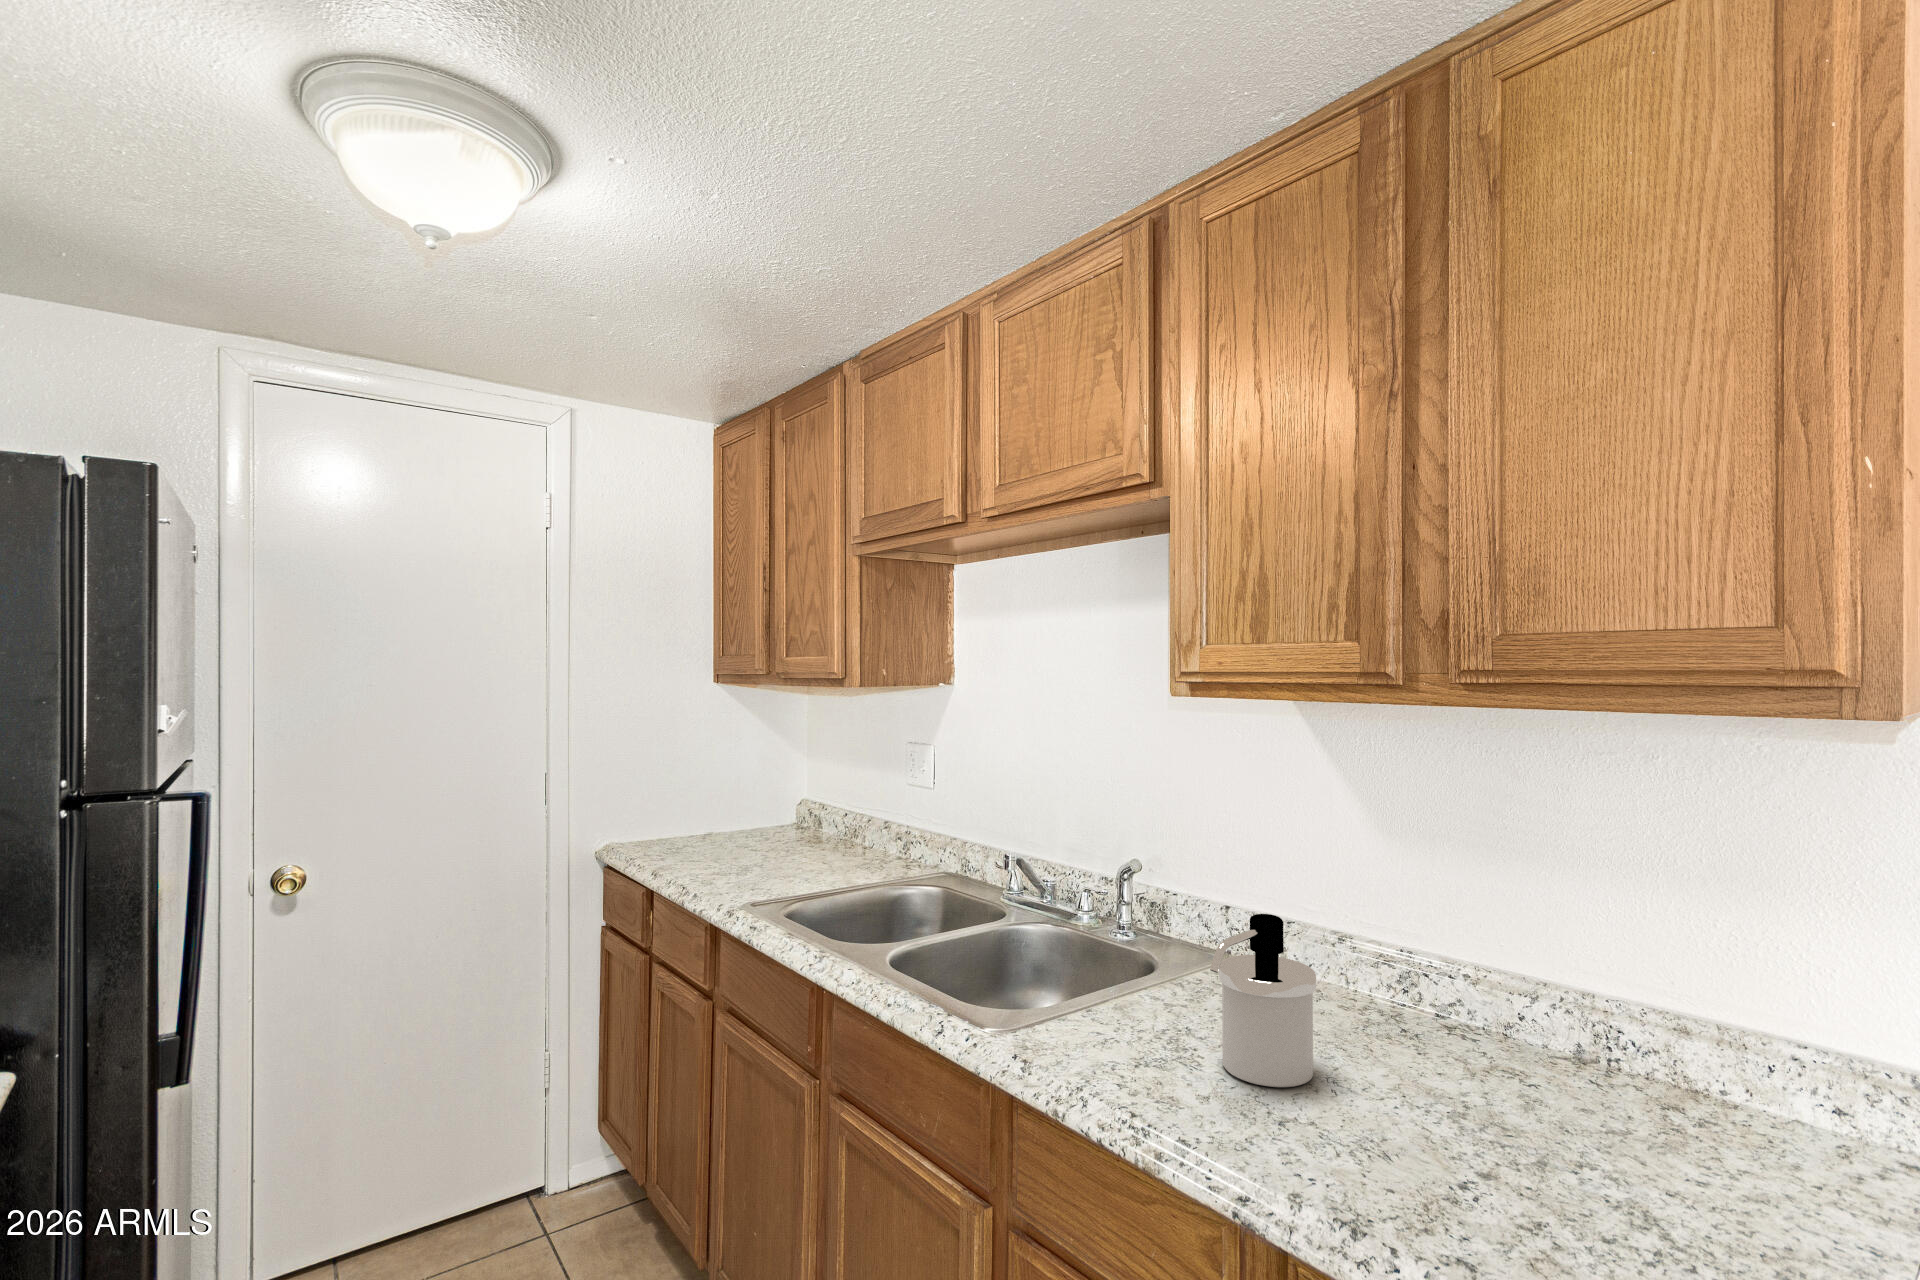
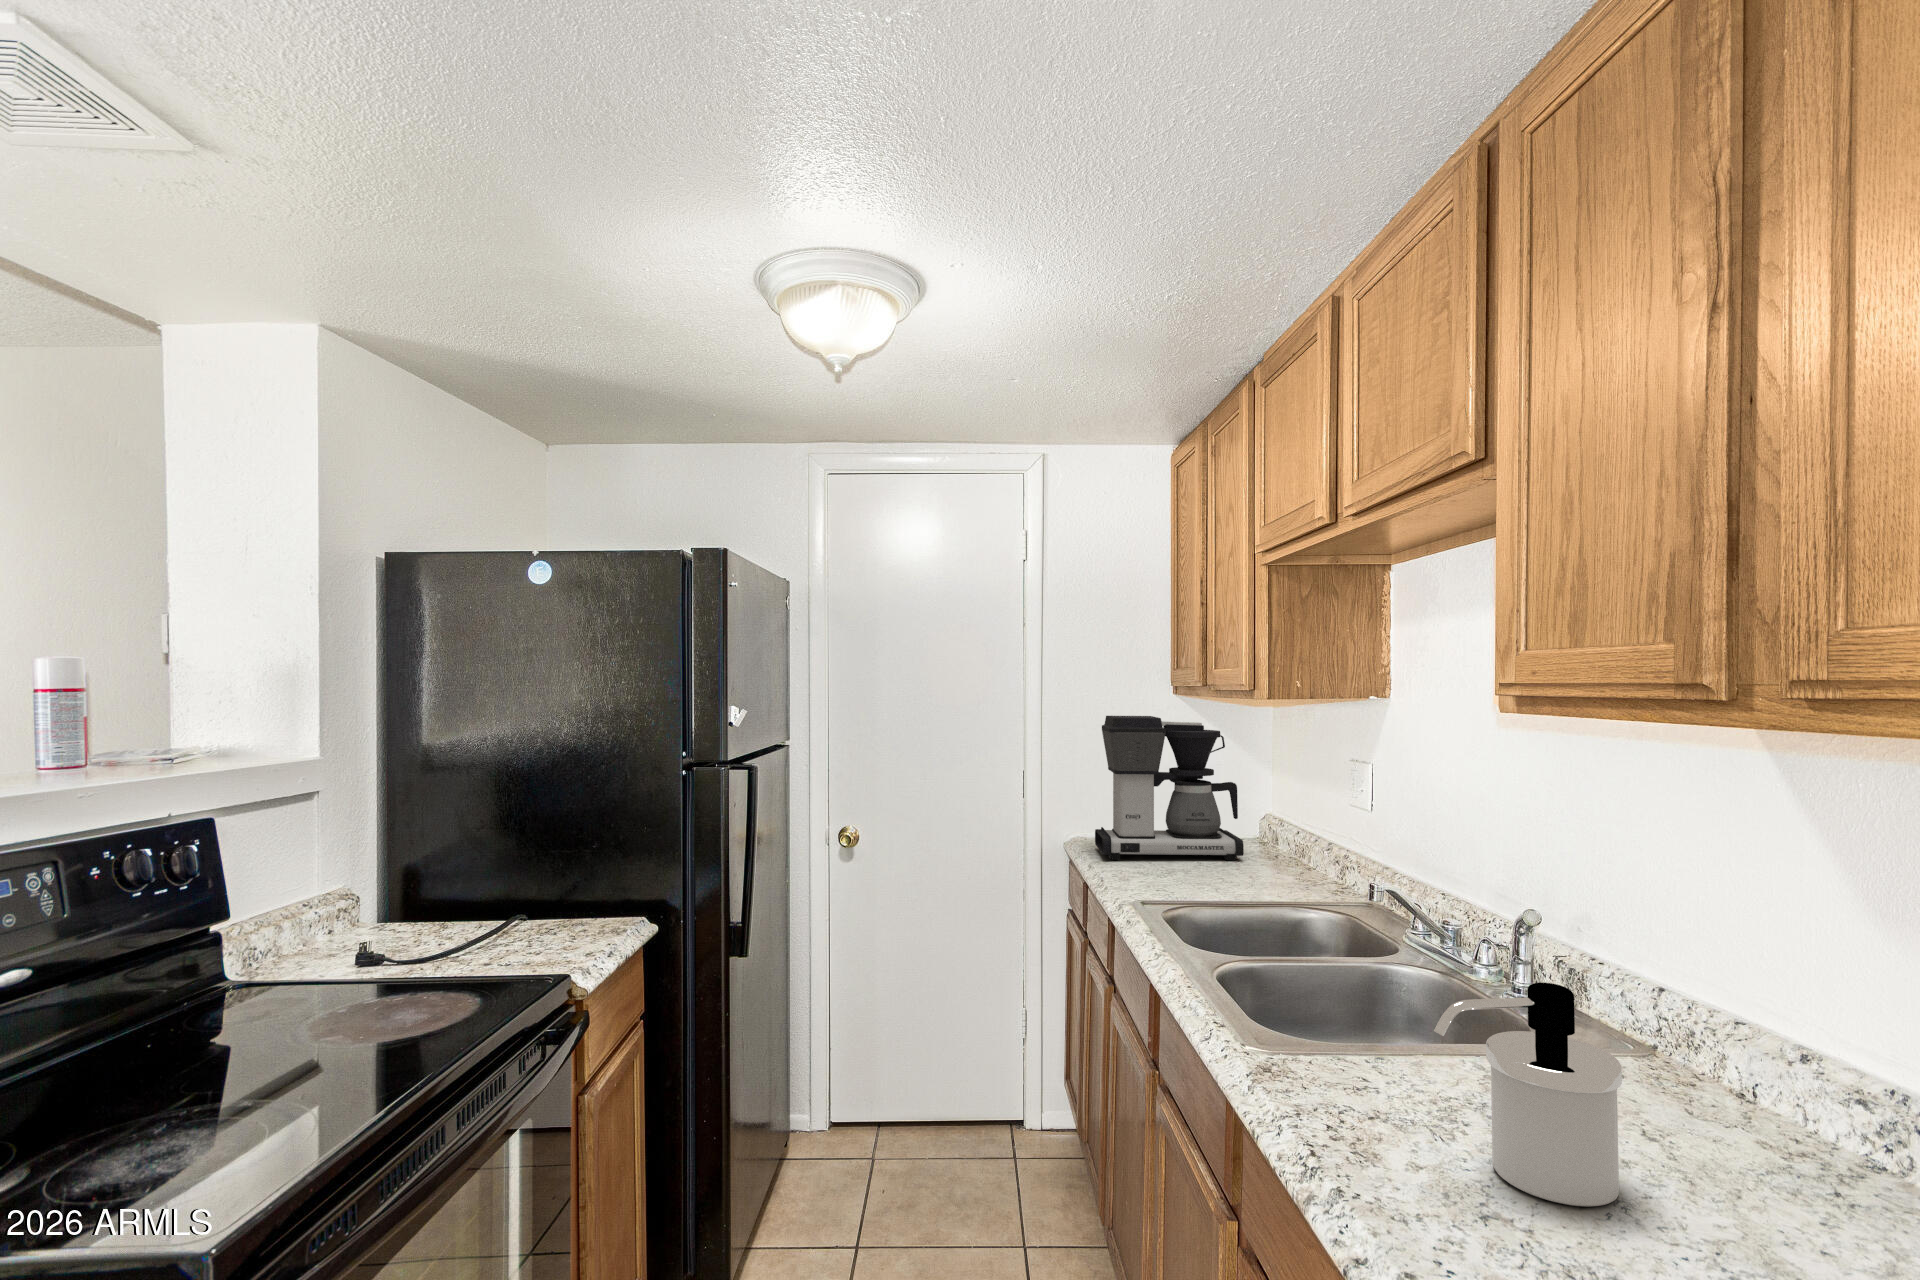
coffee maker: none [638,707,798,862] -> present [1095,716,1244,861]

